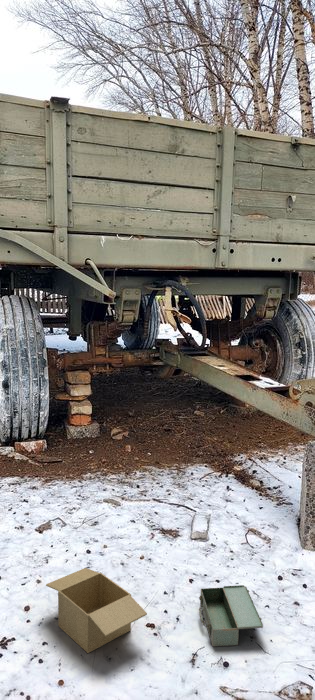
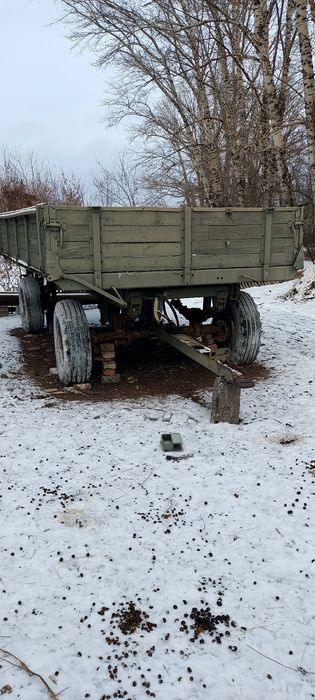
cardboard box: present [46,568,147,653] -> none [100,427,138,452]

